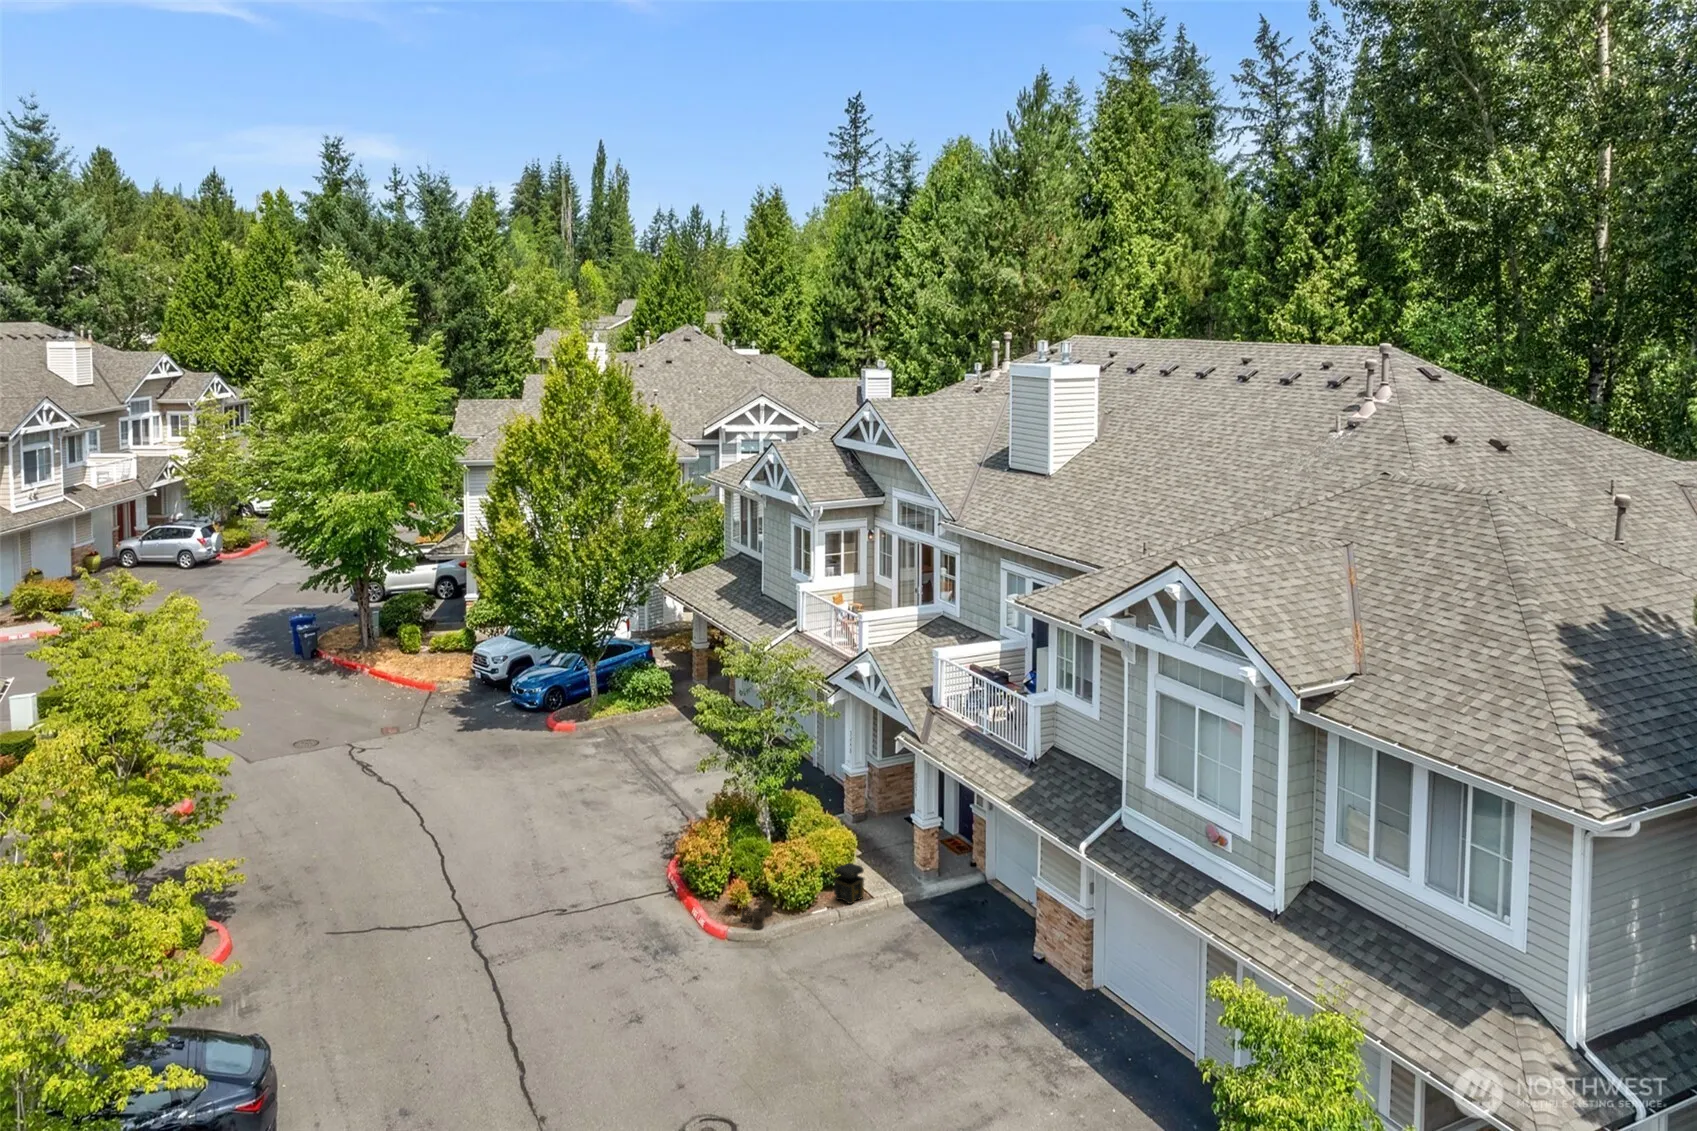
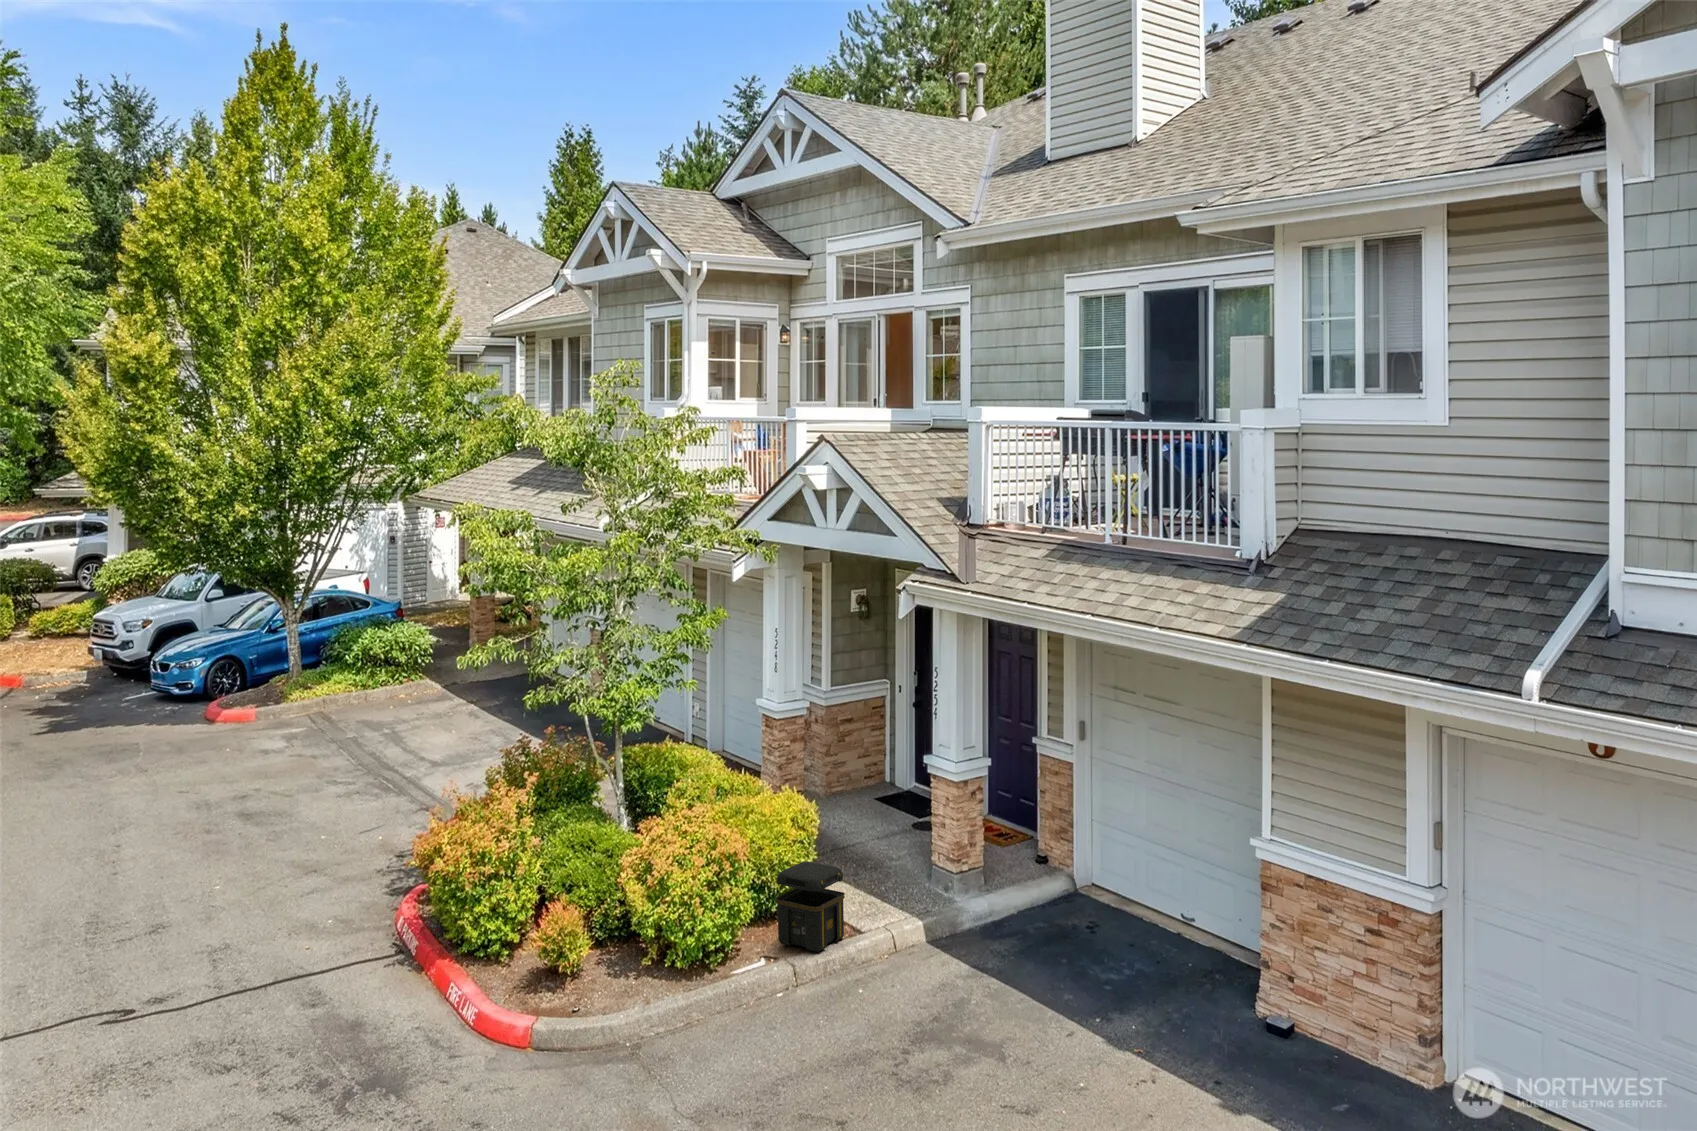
woven basket: present [741,903,772,929] -> none [564,953,640,1017]

